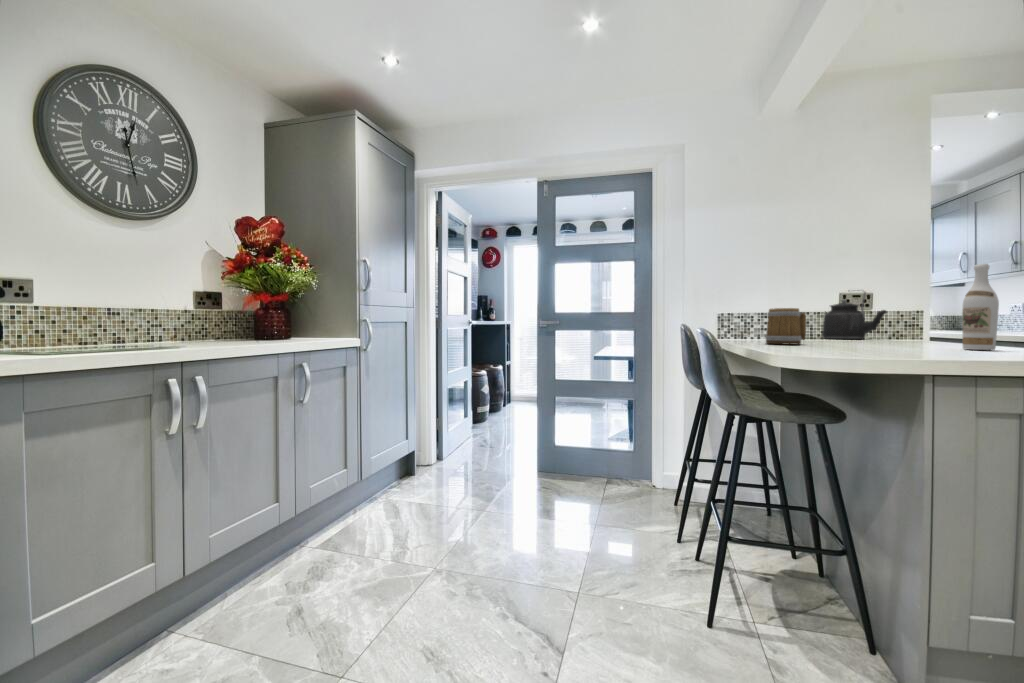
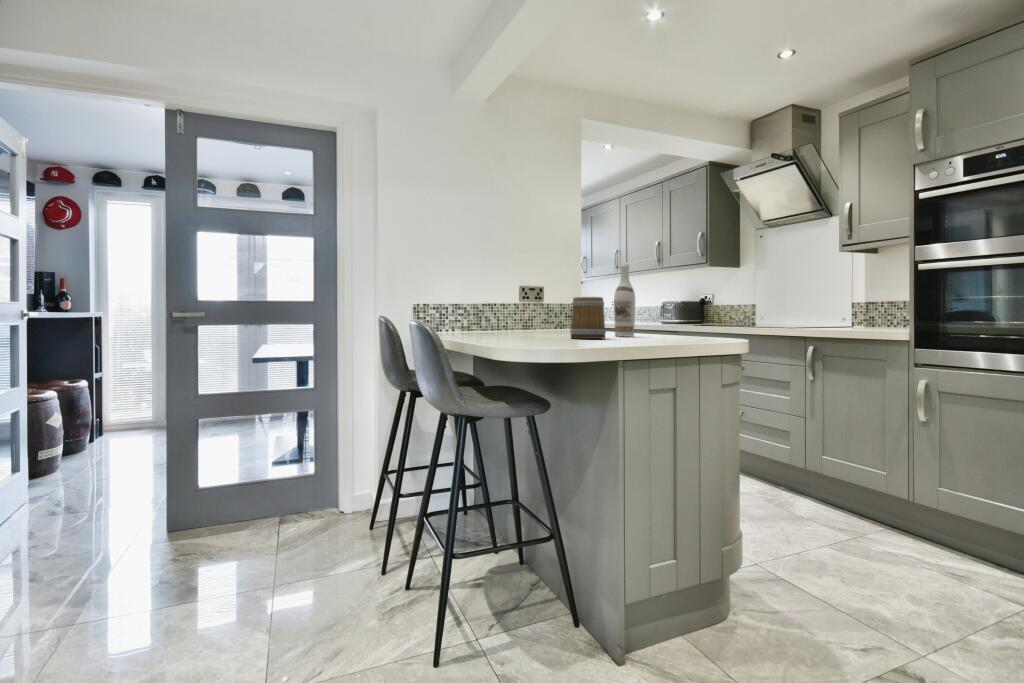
kettle: present [822,292,887,339] -> none [507,284,556,330]
mug: present [765,308,806,345] -> present [570,297,606,339]

